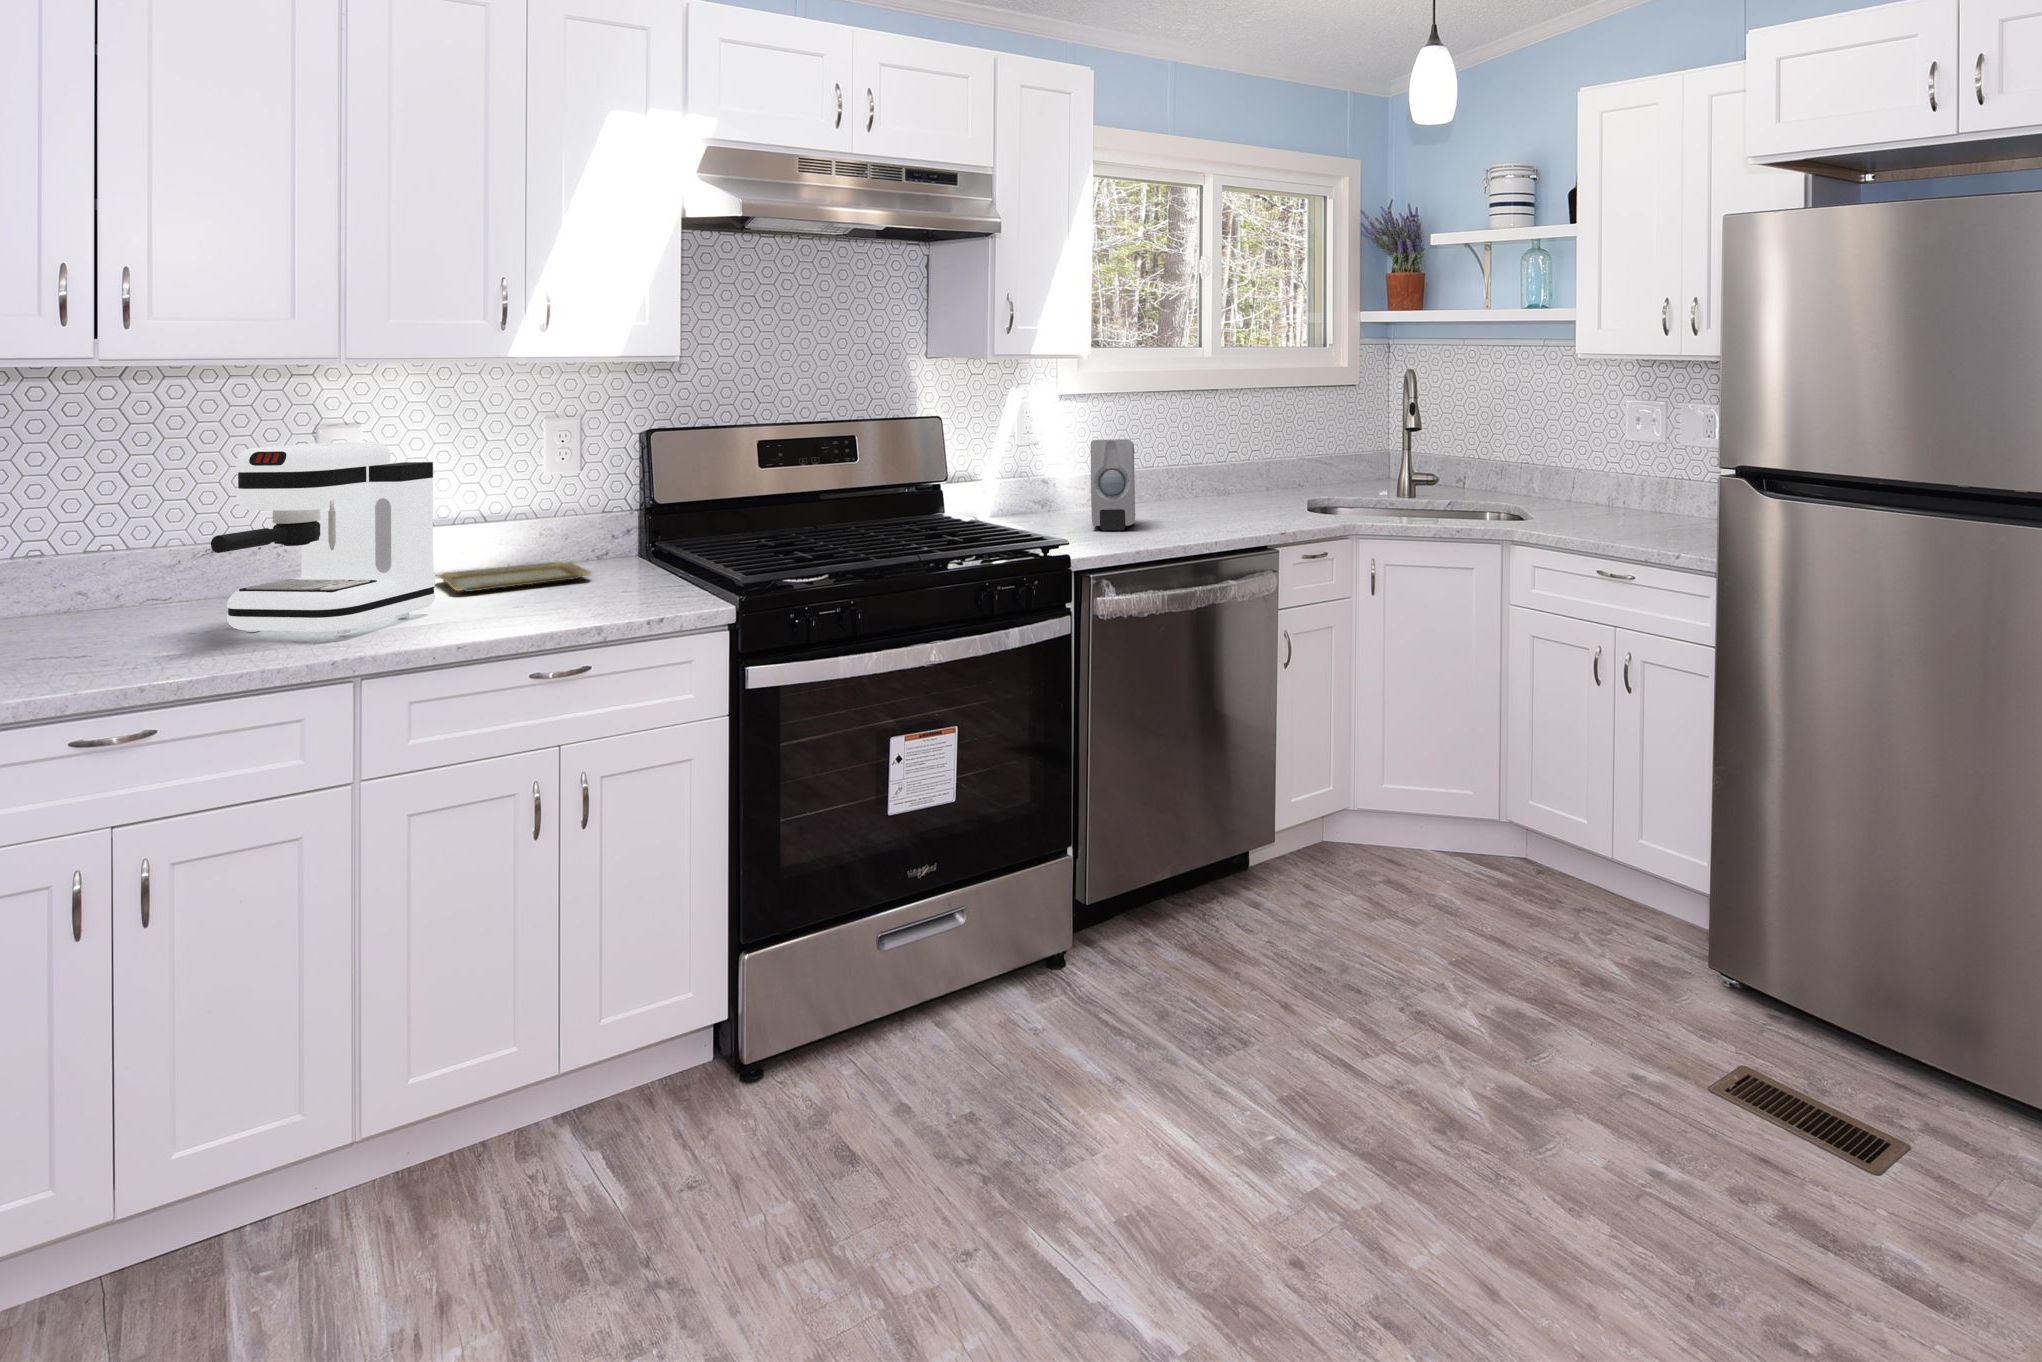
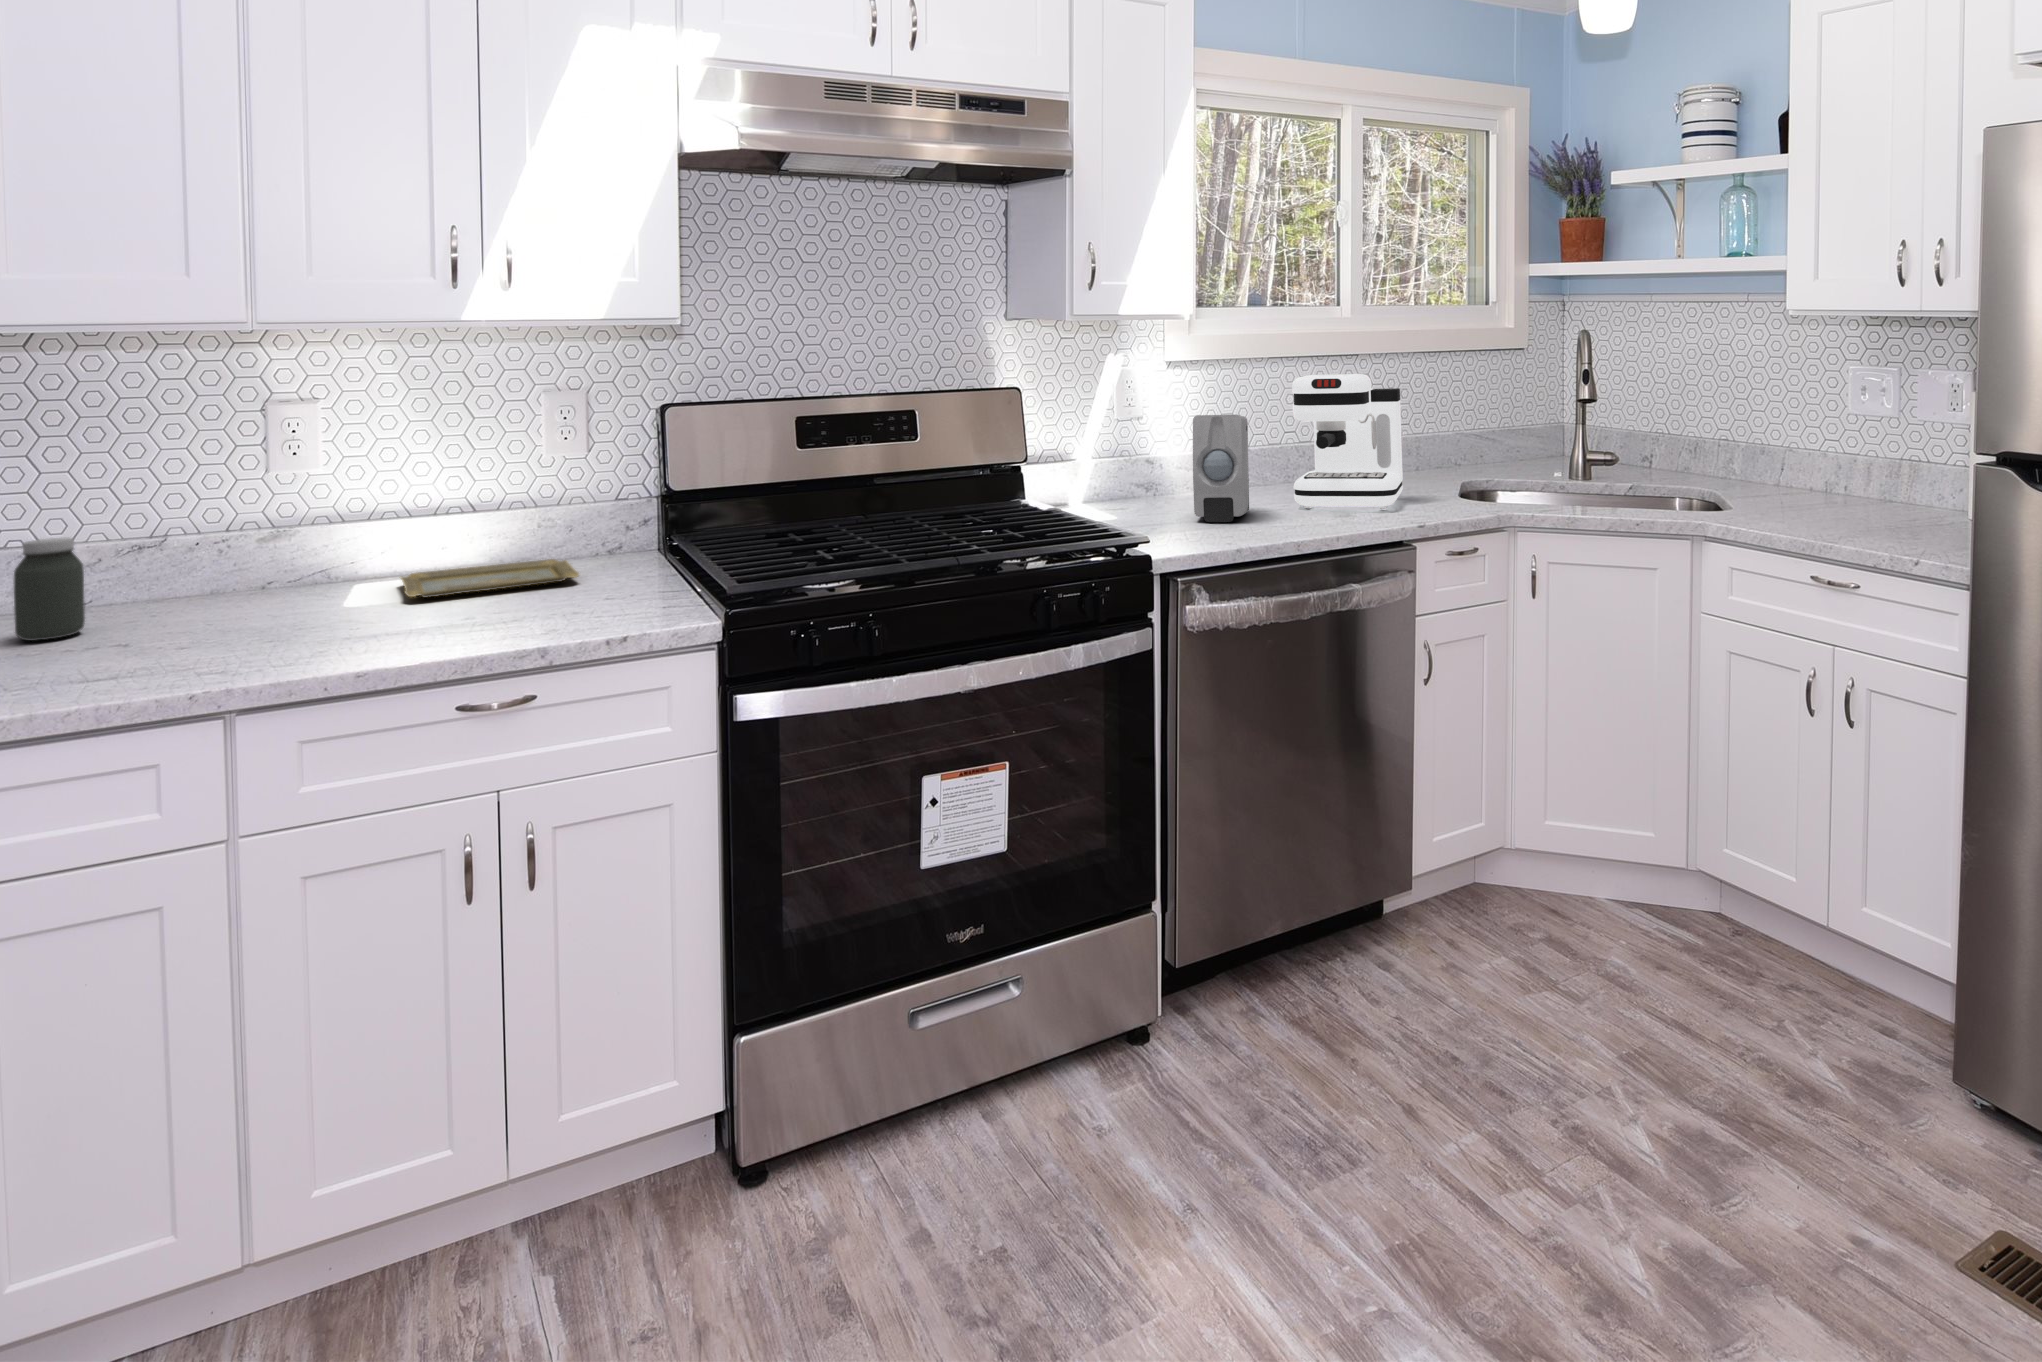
coffee maker: present [211,442,435,634] -> present [1292,374,1403,509]
jar: none [135,539,191,626] -> present [14,538,85,641]

